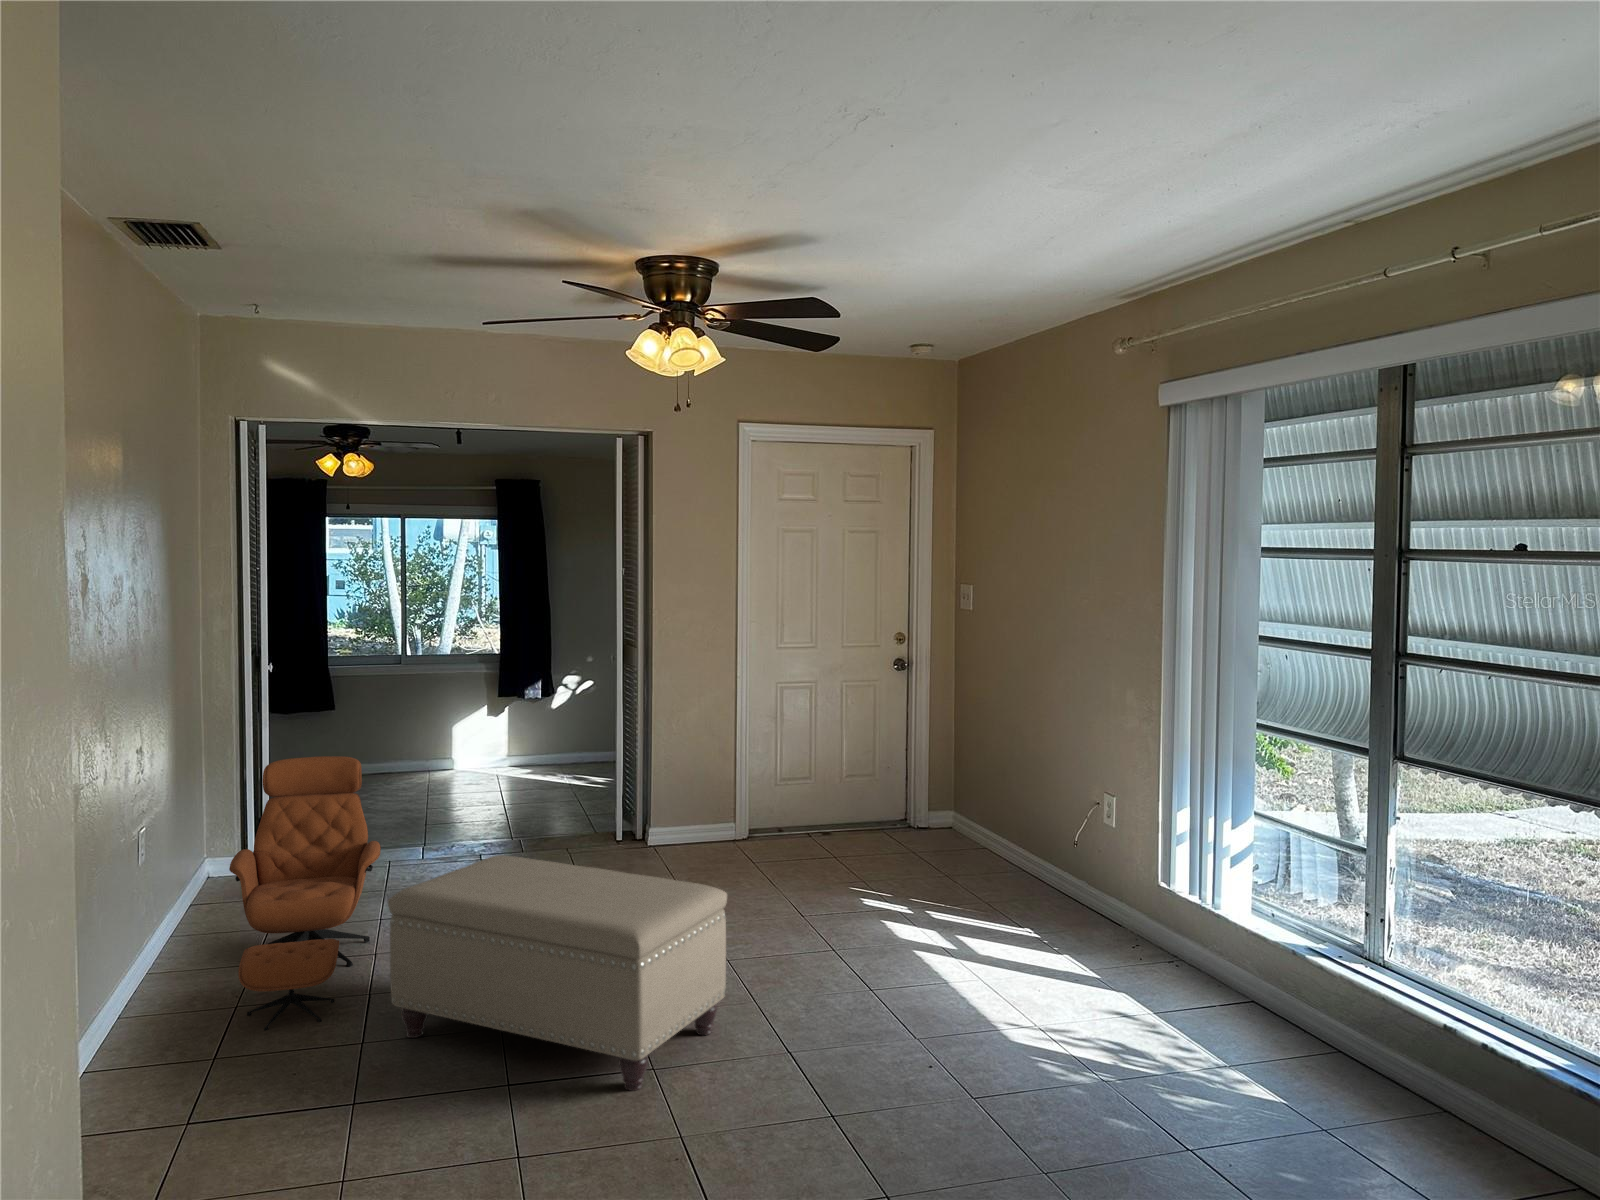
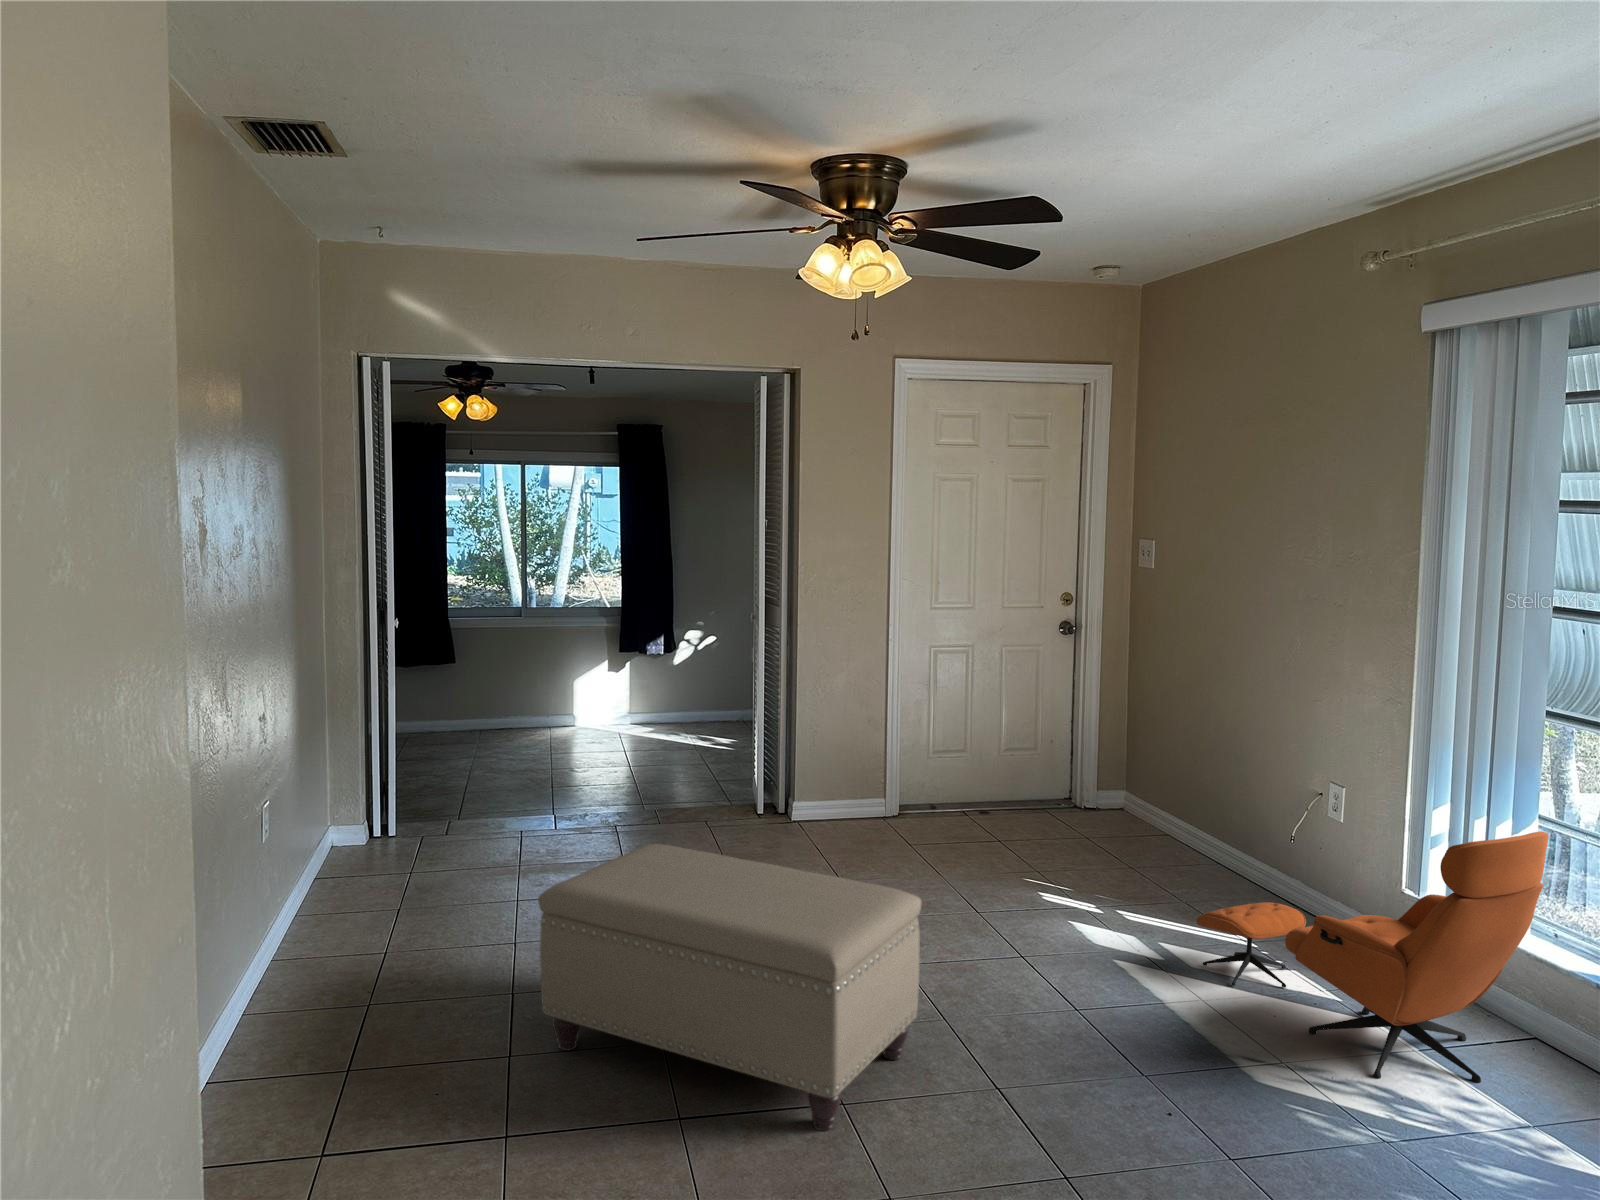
lounge chair: present [229,756,381,1031] -> present [1196,832,1549,1083]

